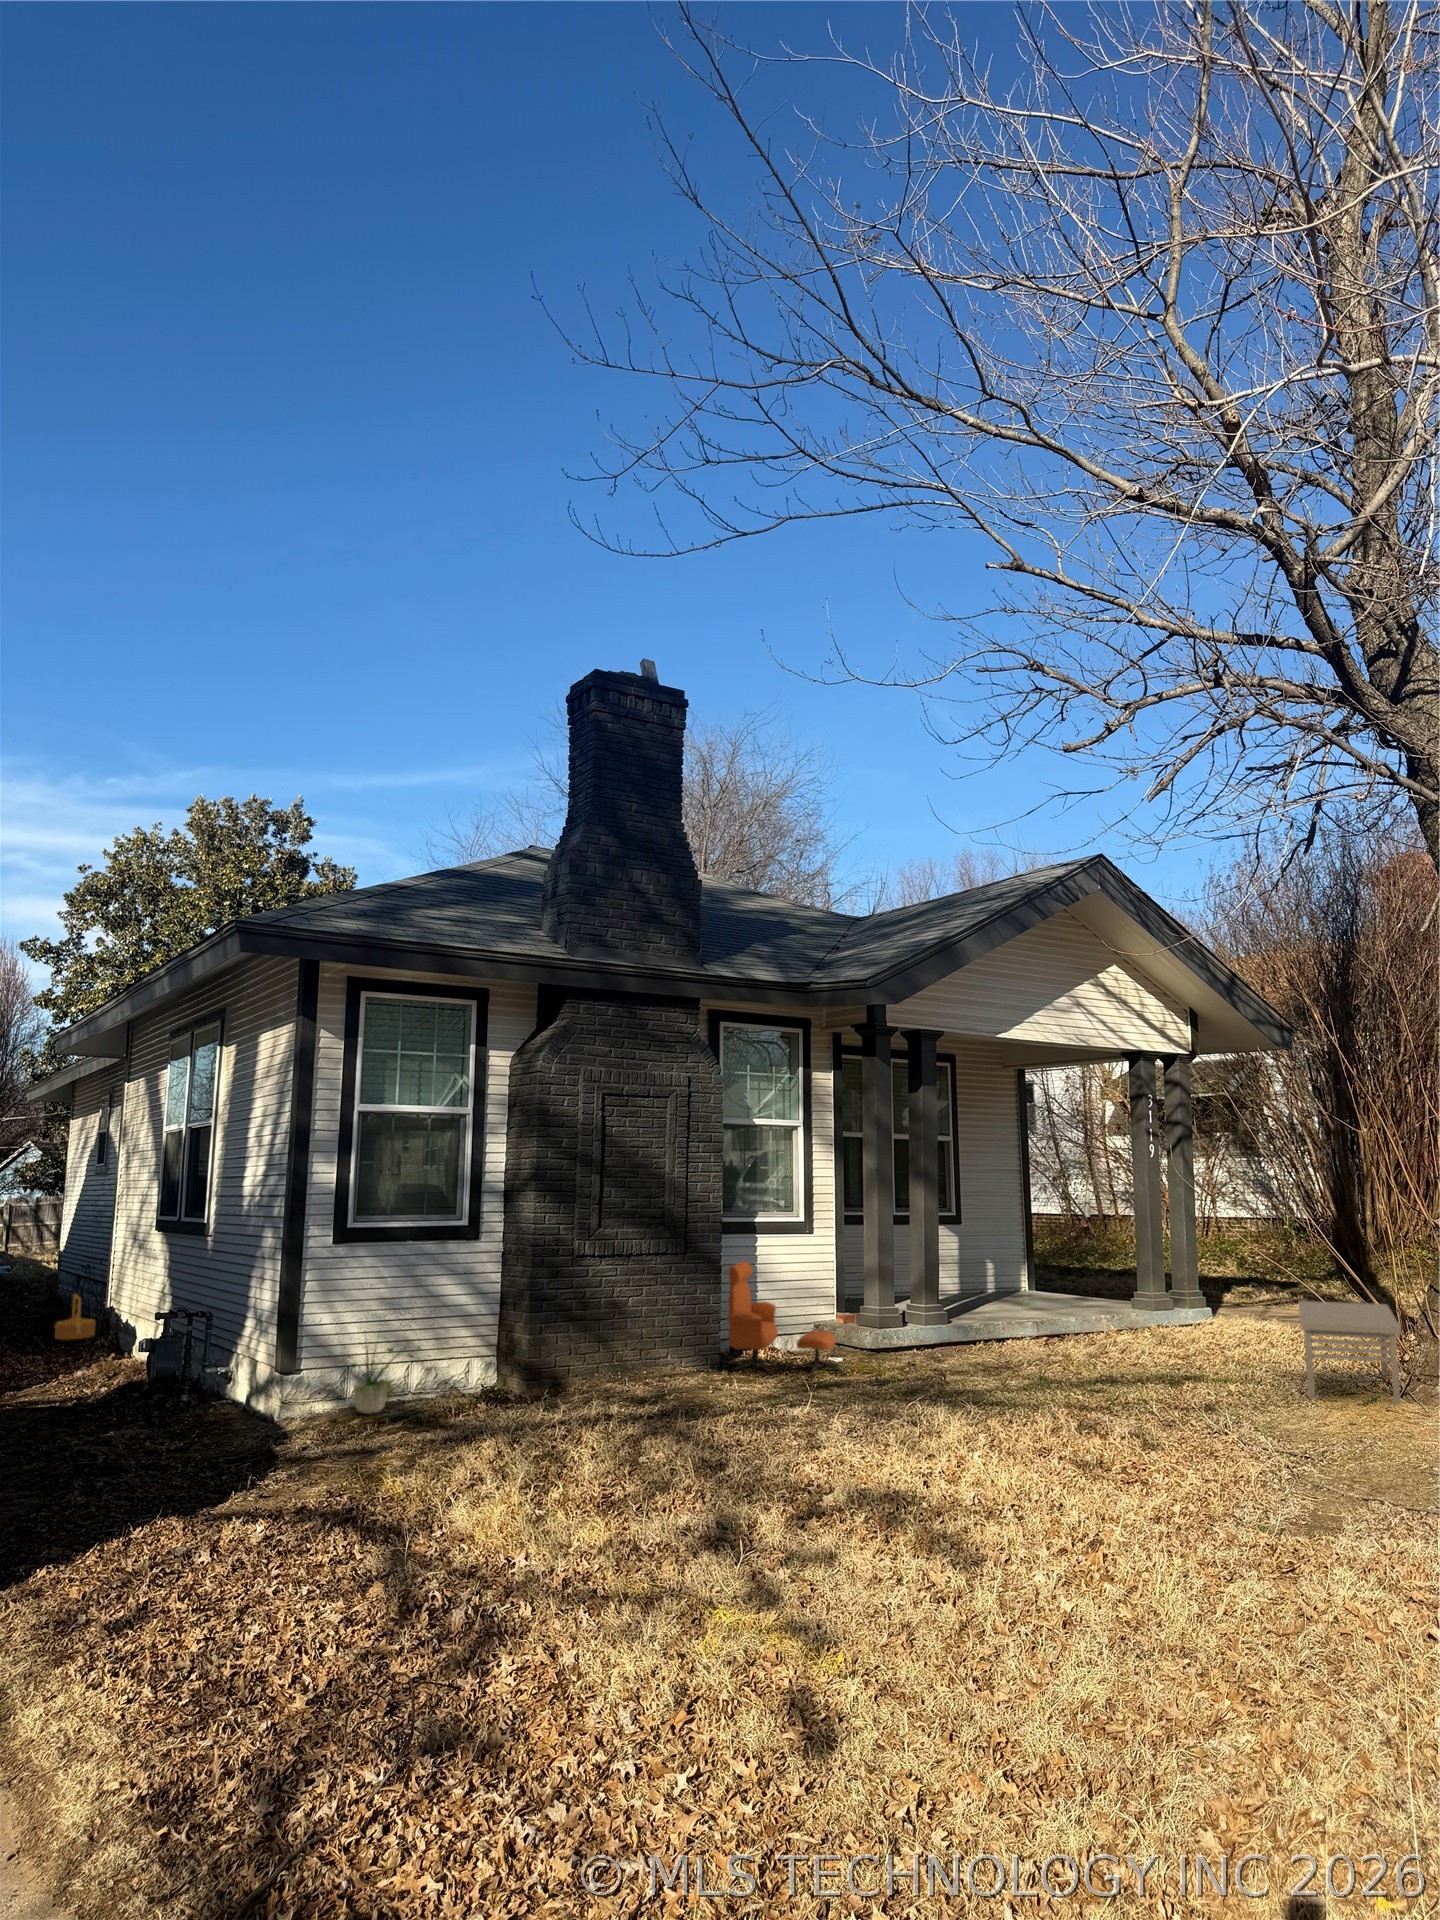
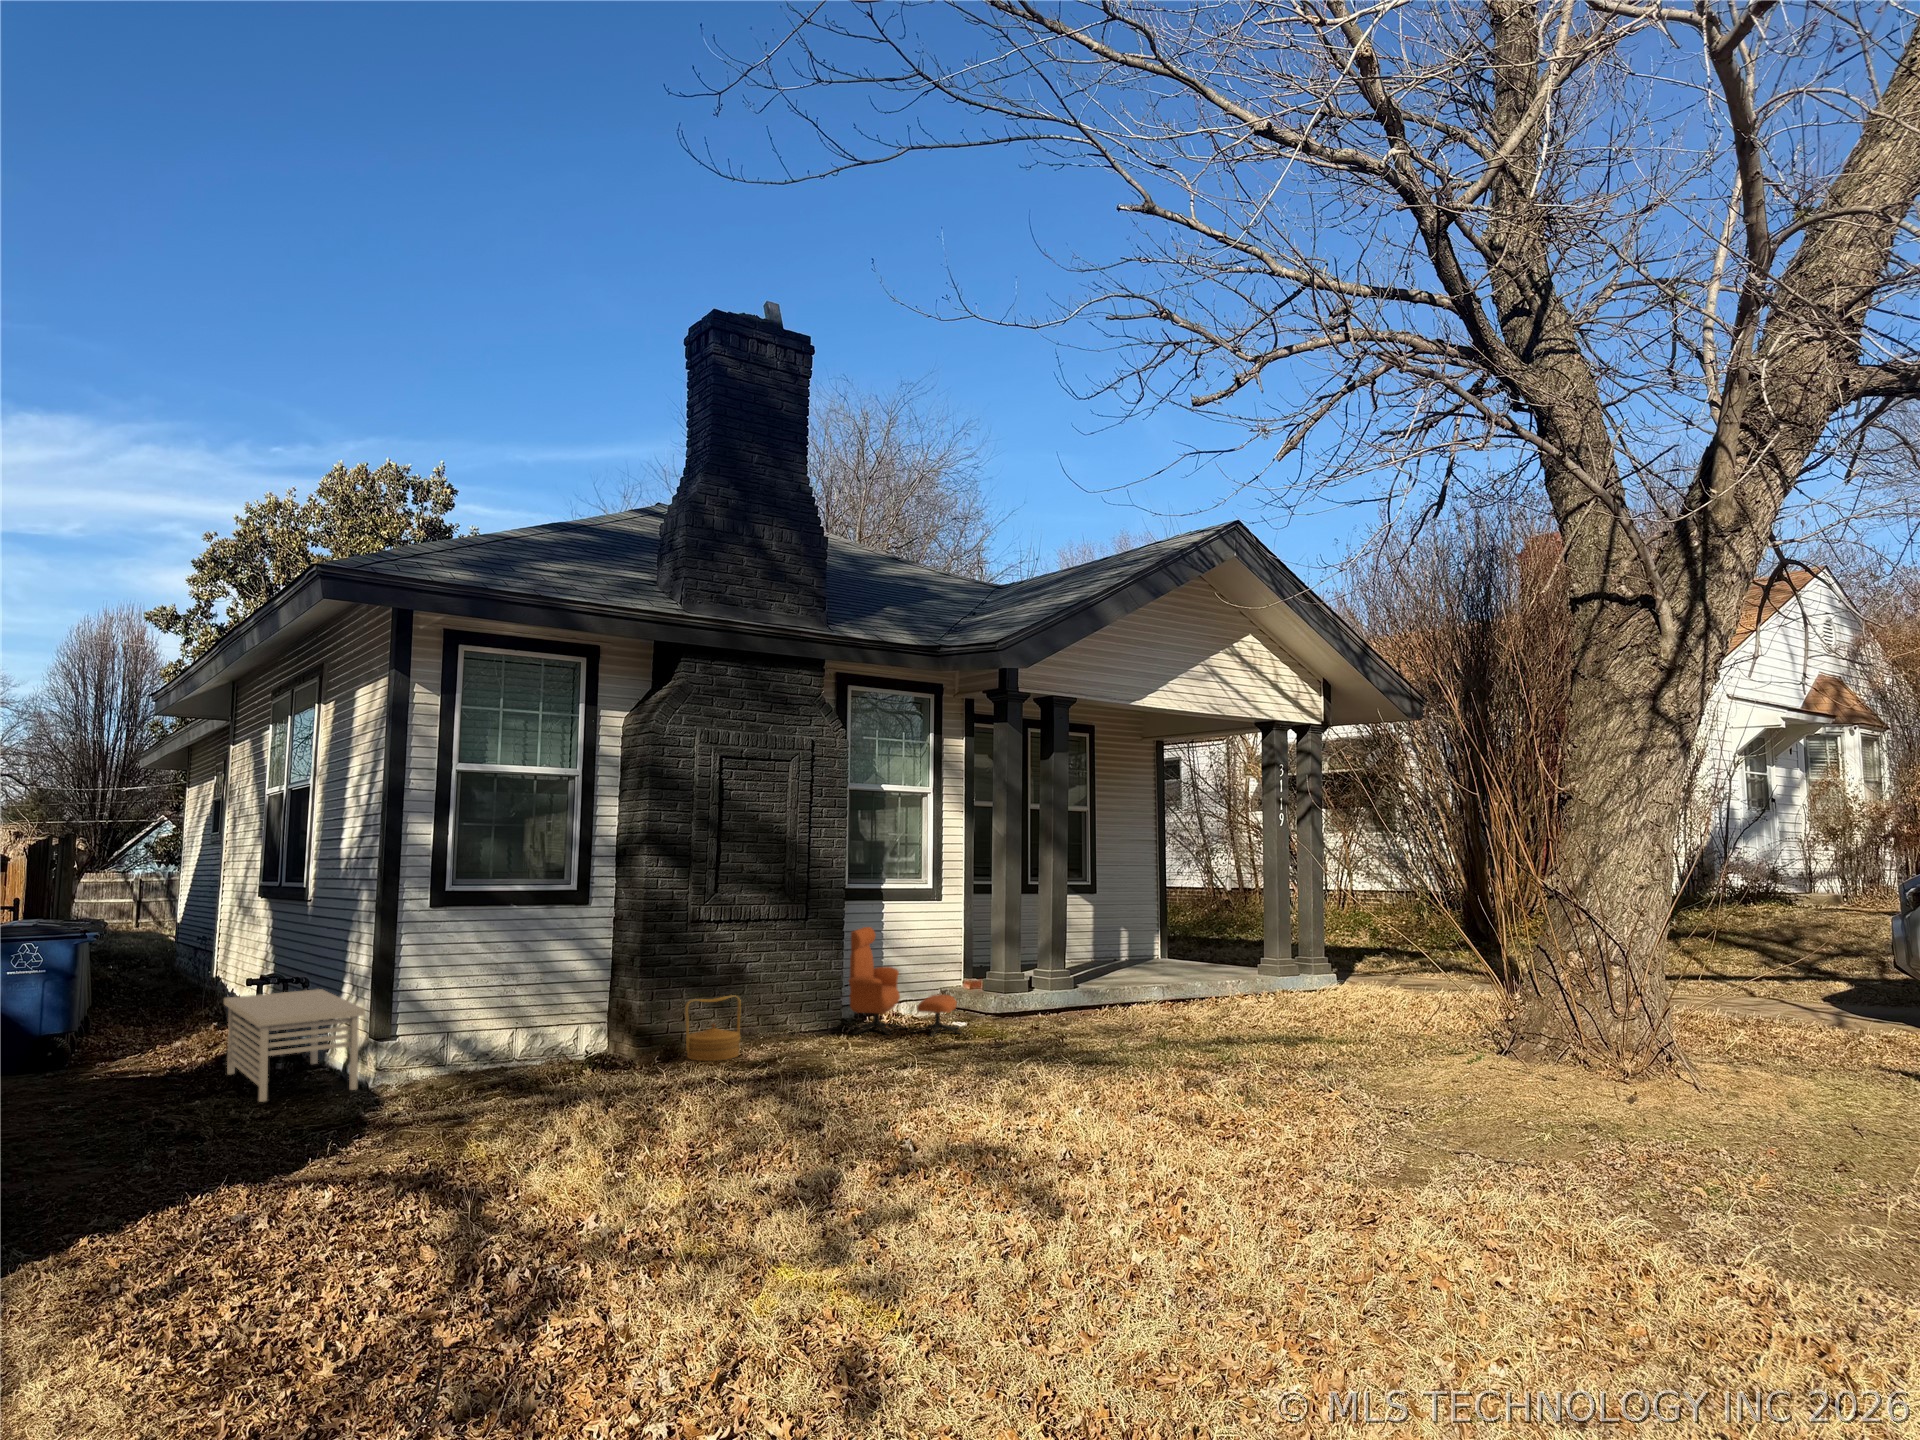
woven basket: present [55,1294,96,1340] -> present [685,995,741,1061]
storage bench: present [1298,1301,1401,1405] -> present [224,989,365,1102]
potted plant: present [347,1342,420,1414] -> none [443,981,534,1078]

